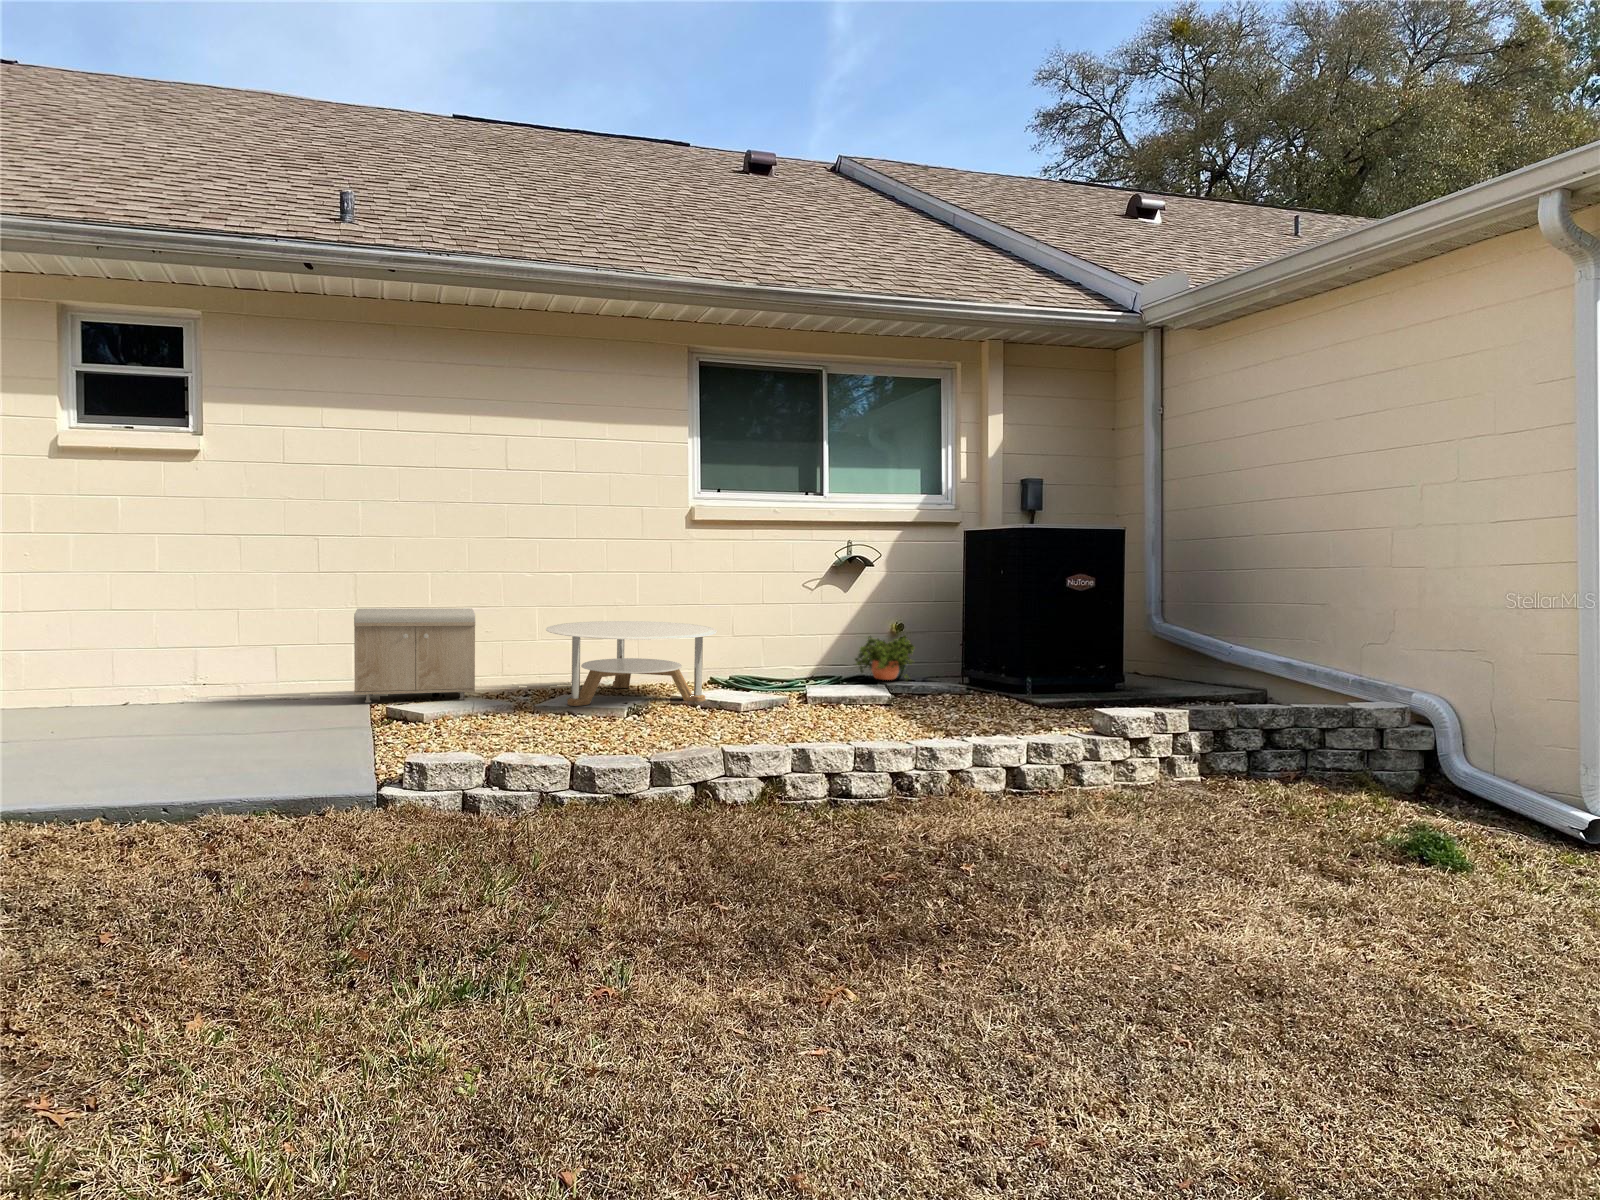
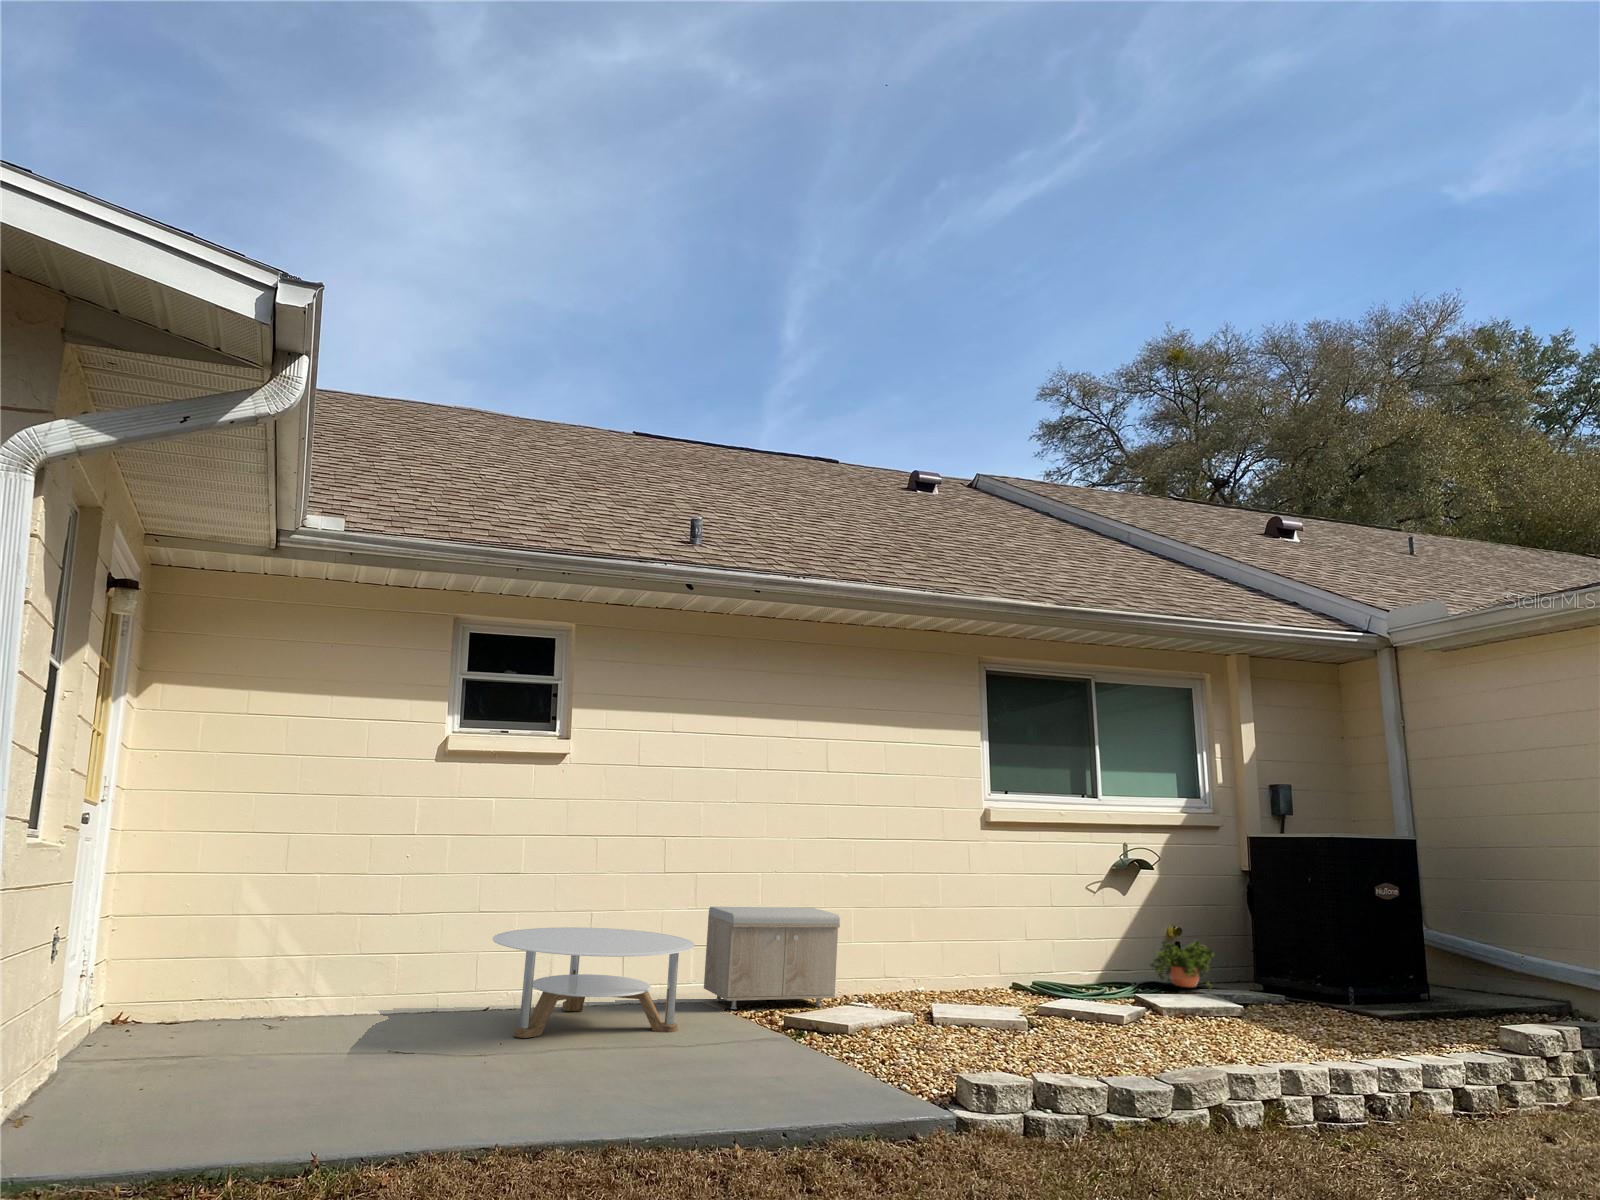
round table: present [546,621,717,706] -> present [493,927,695,1038]

